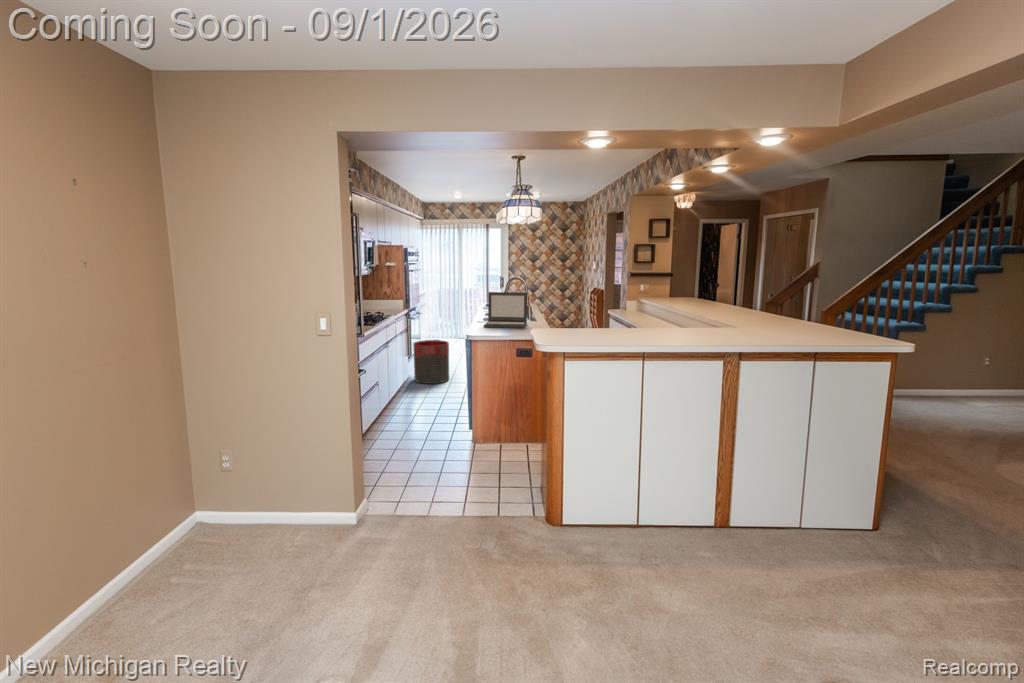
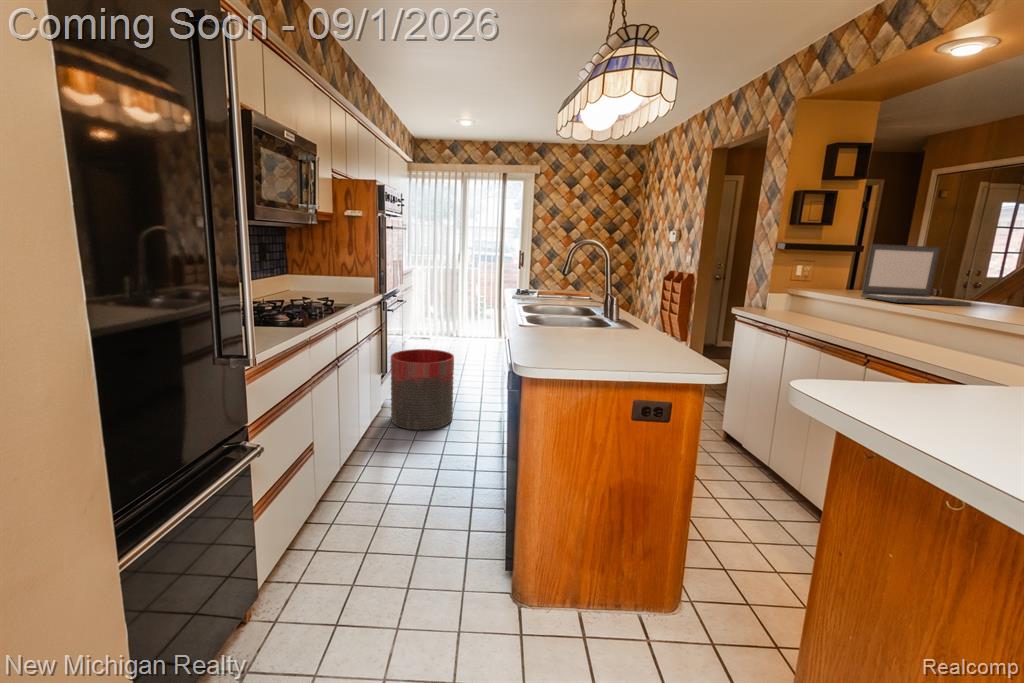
laptop: present [484,292,527,328] -> present [861,244,972,306]

